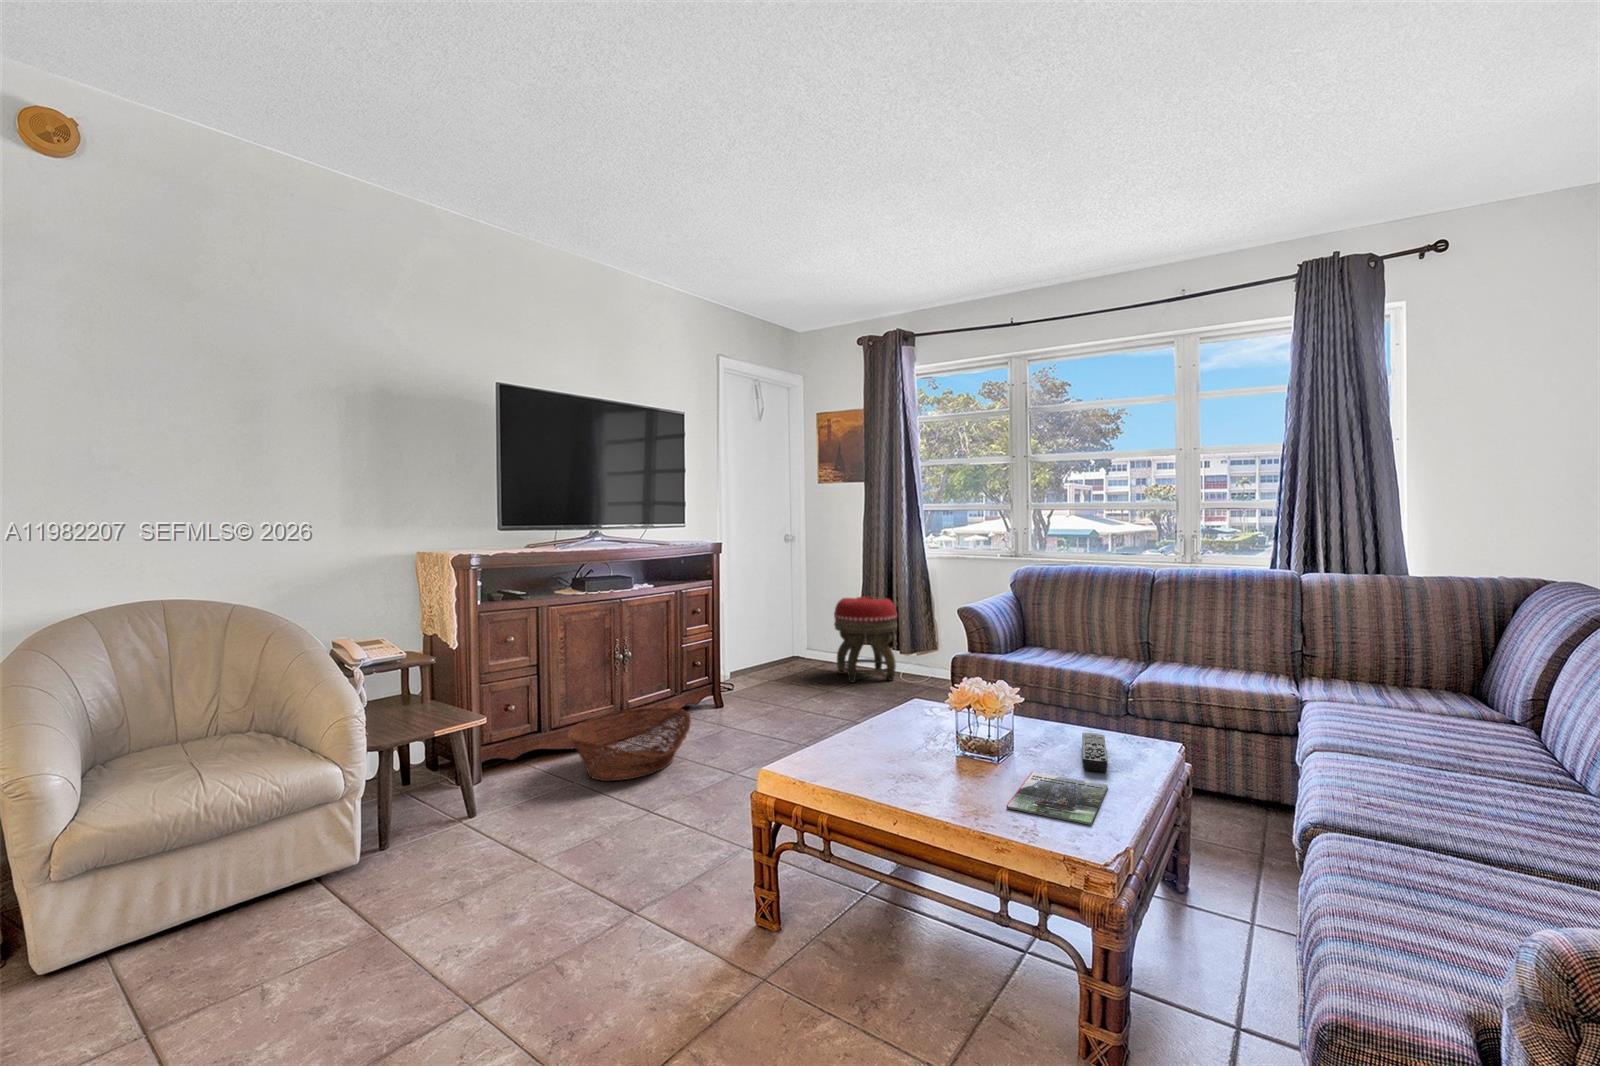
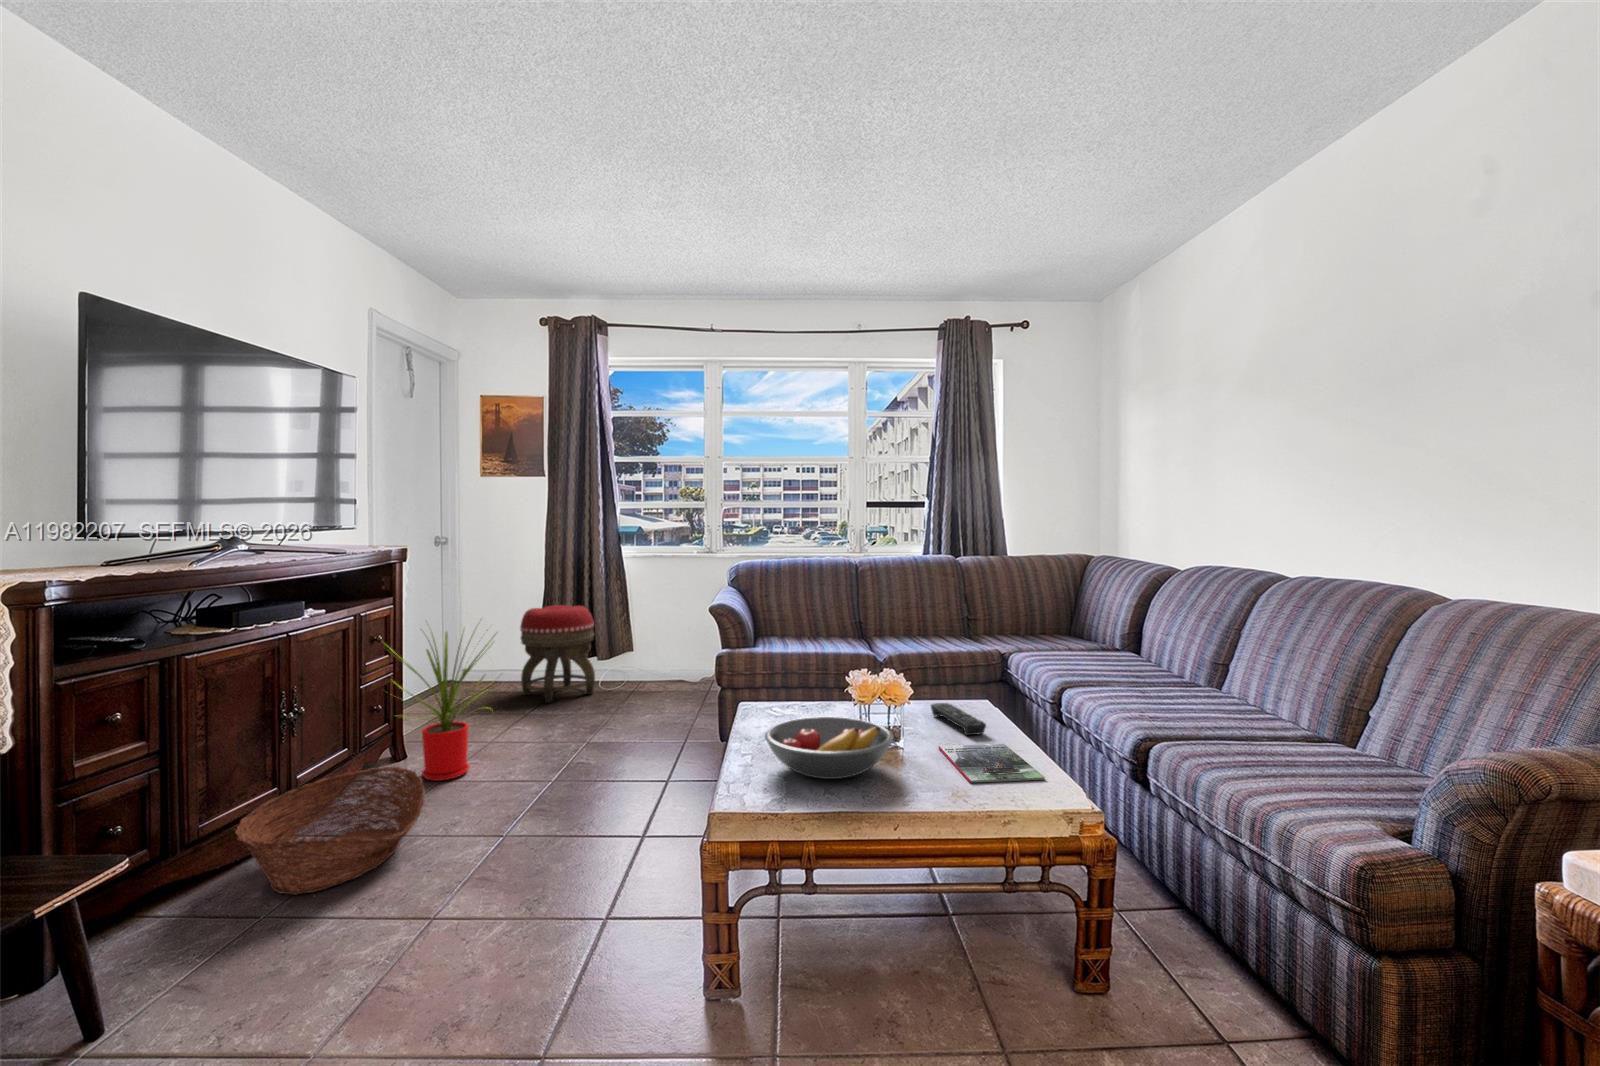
house plant: none [689,601,780,728] -> present [387,629,498,781]
fruit bowl: none [840,718,960,776] -> present [765,717,893,779]

